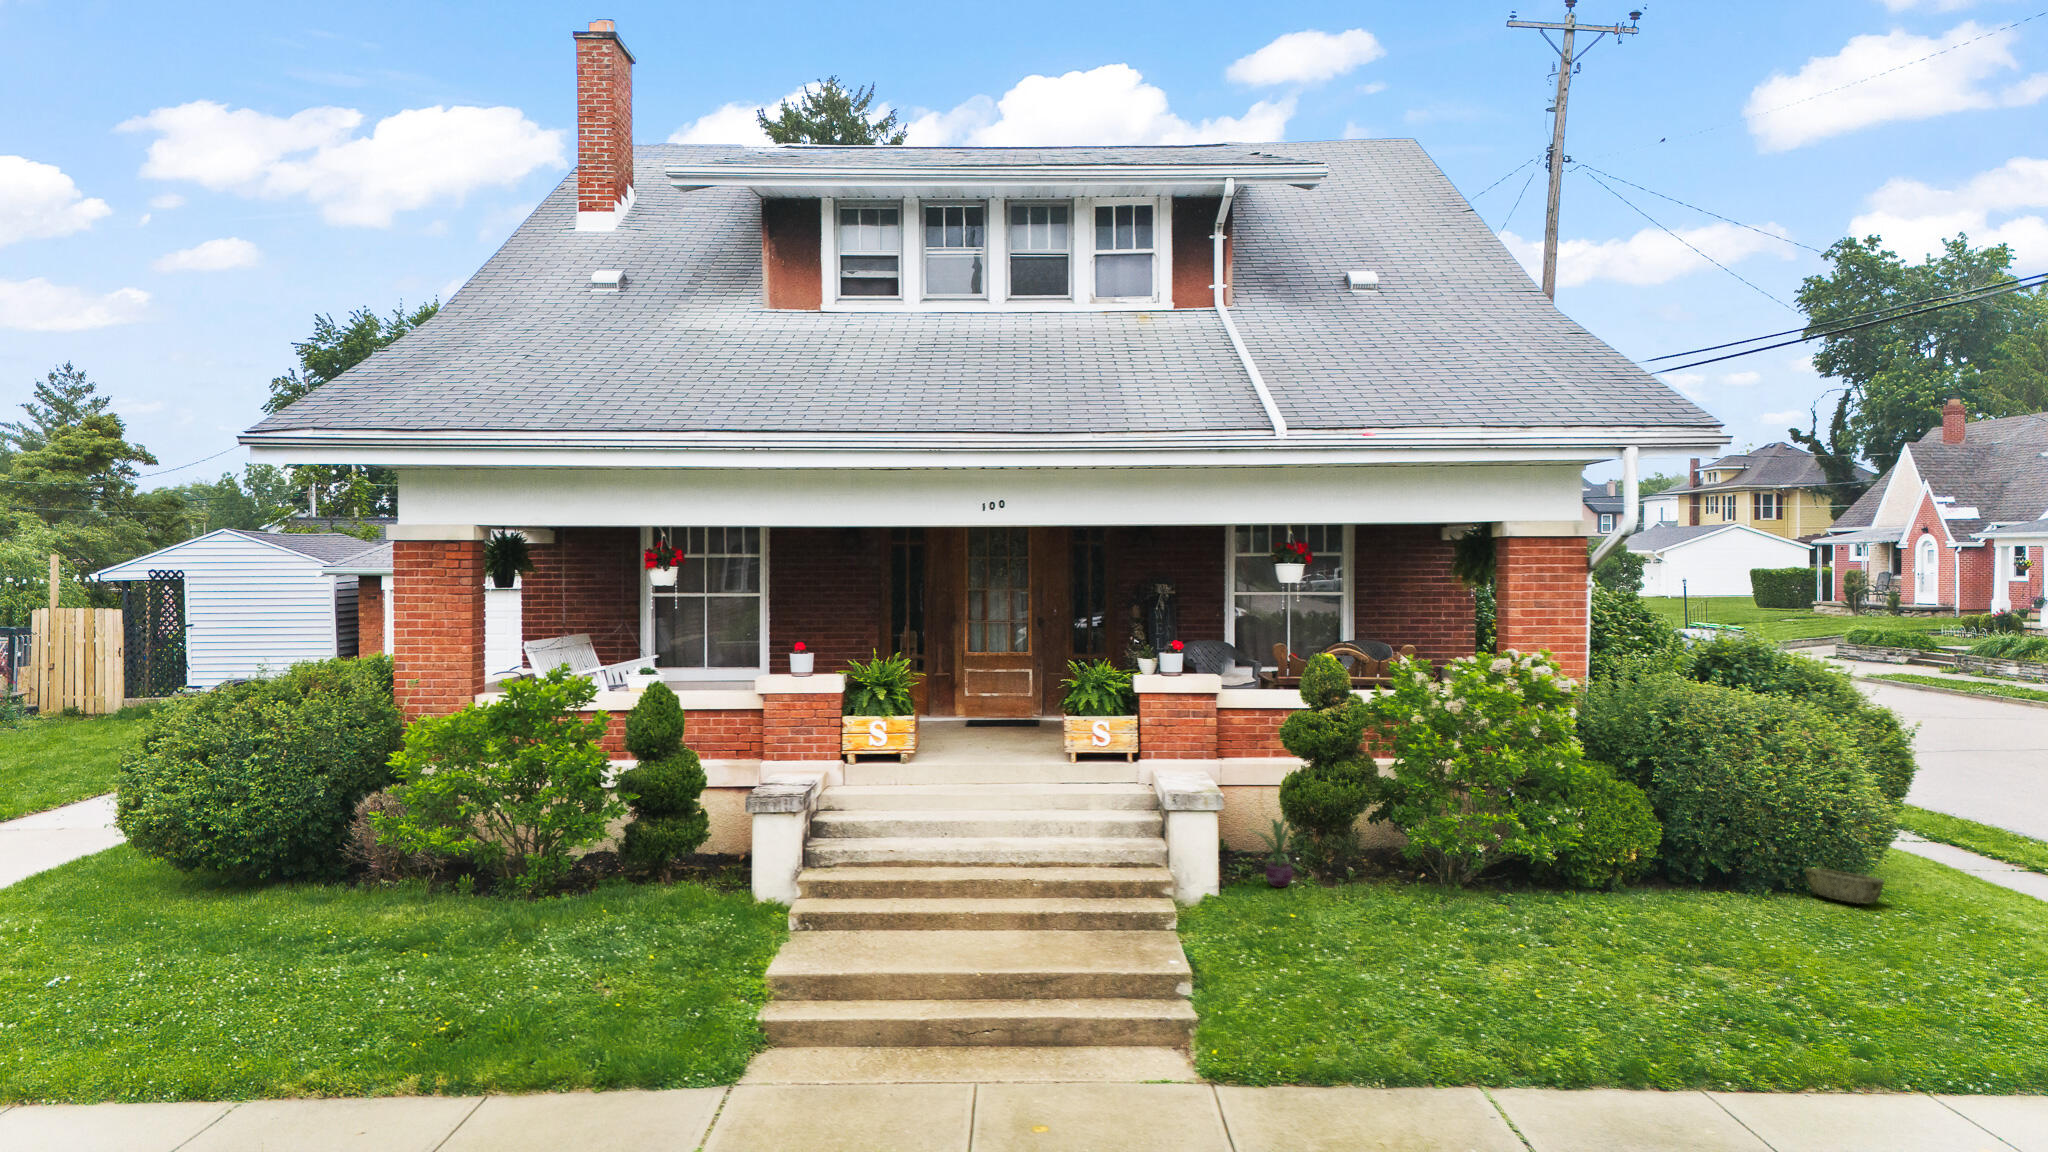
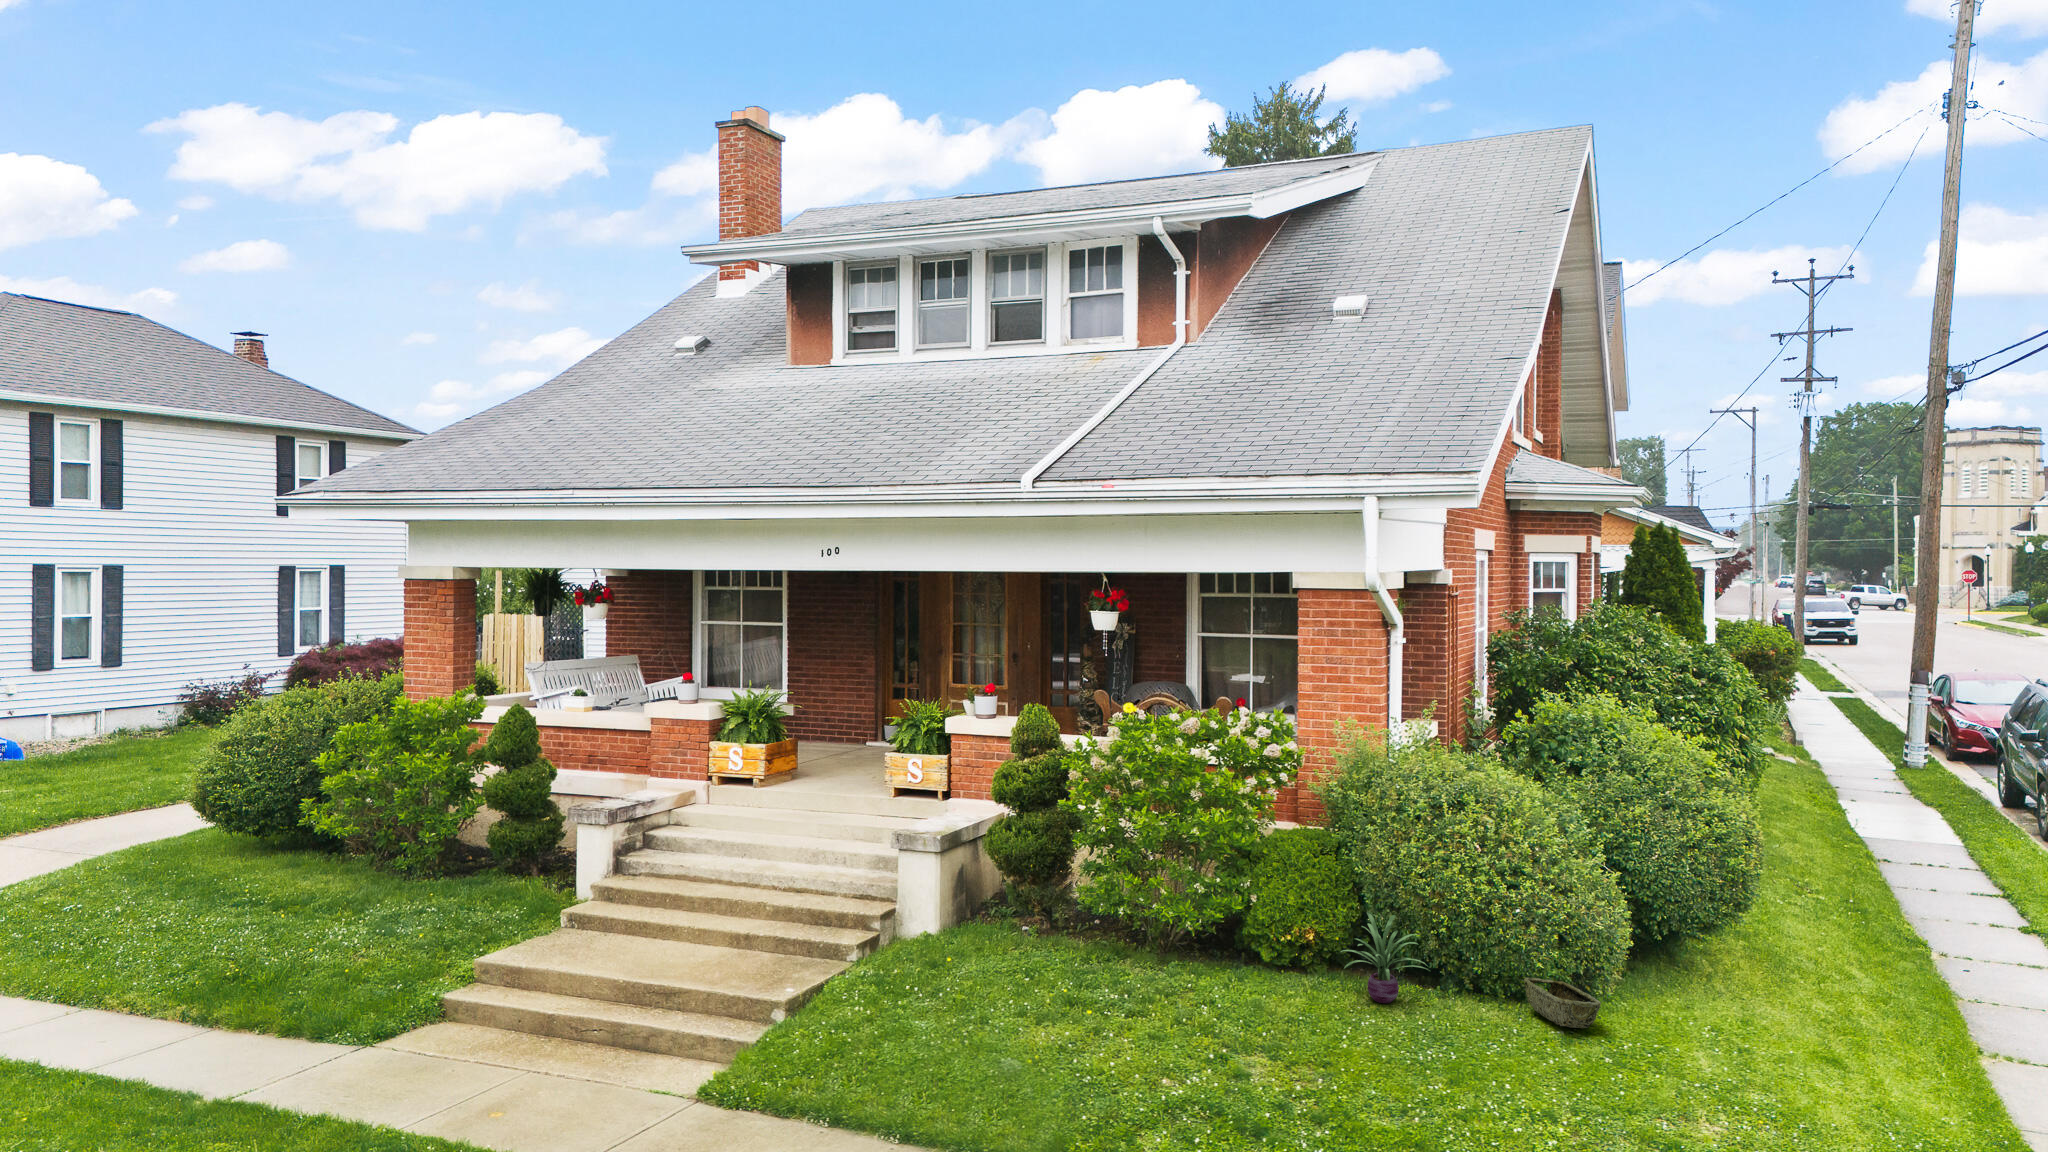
decorative plant: present [1253,812,1315,887] -> present [1341,912,1428,1003]

